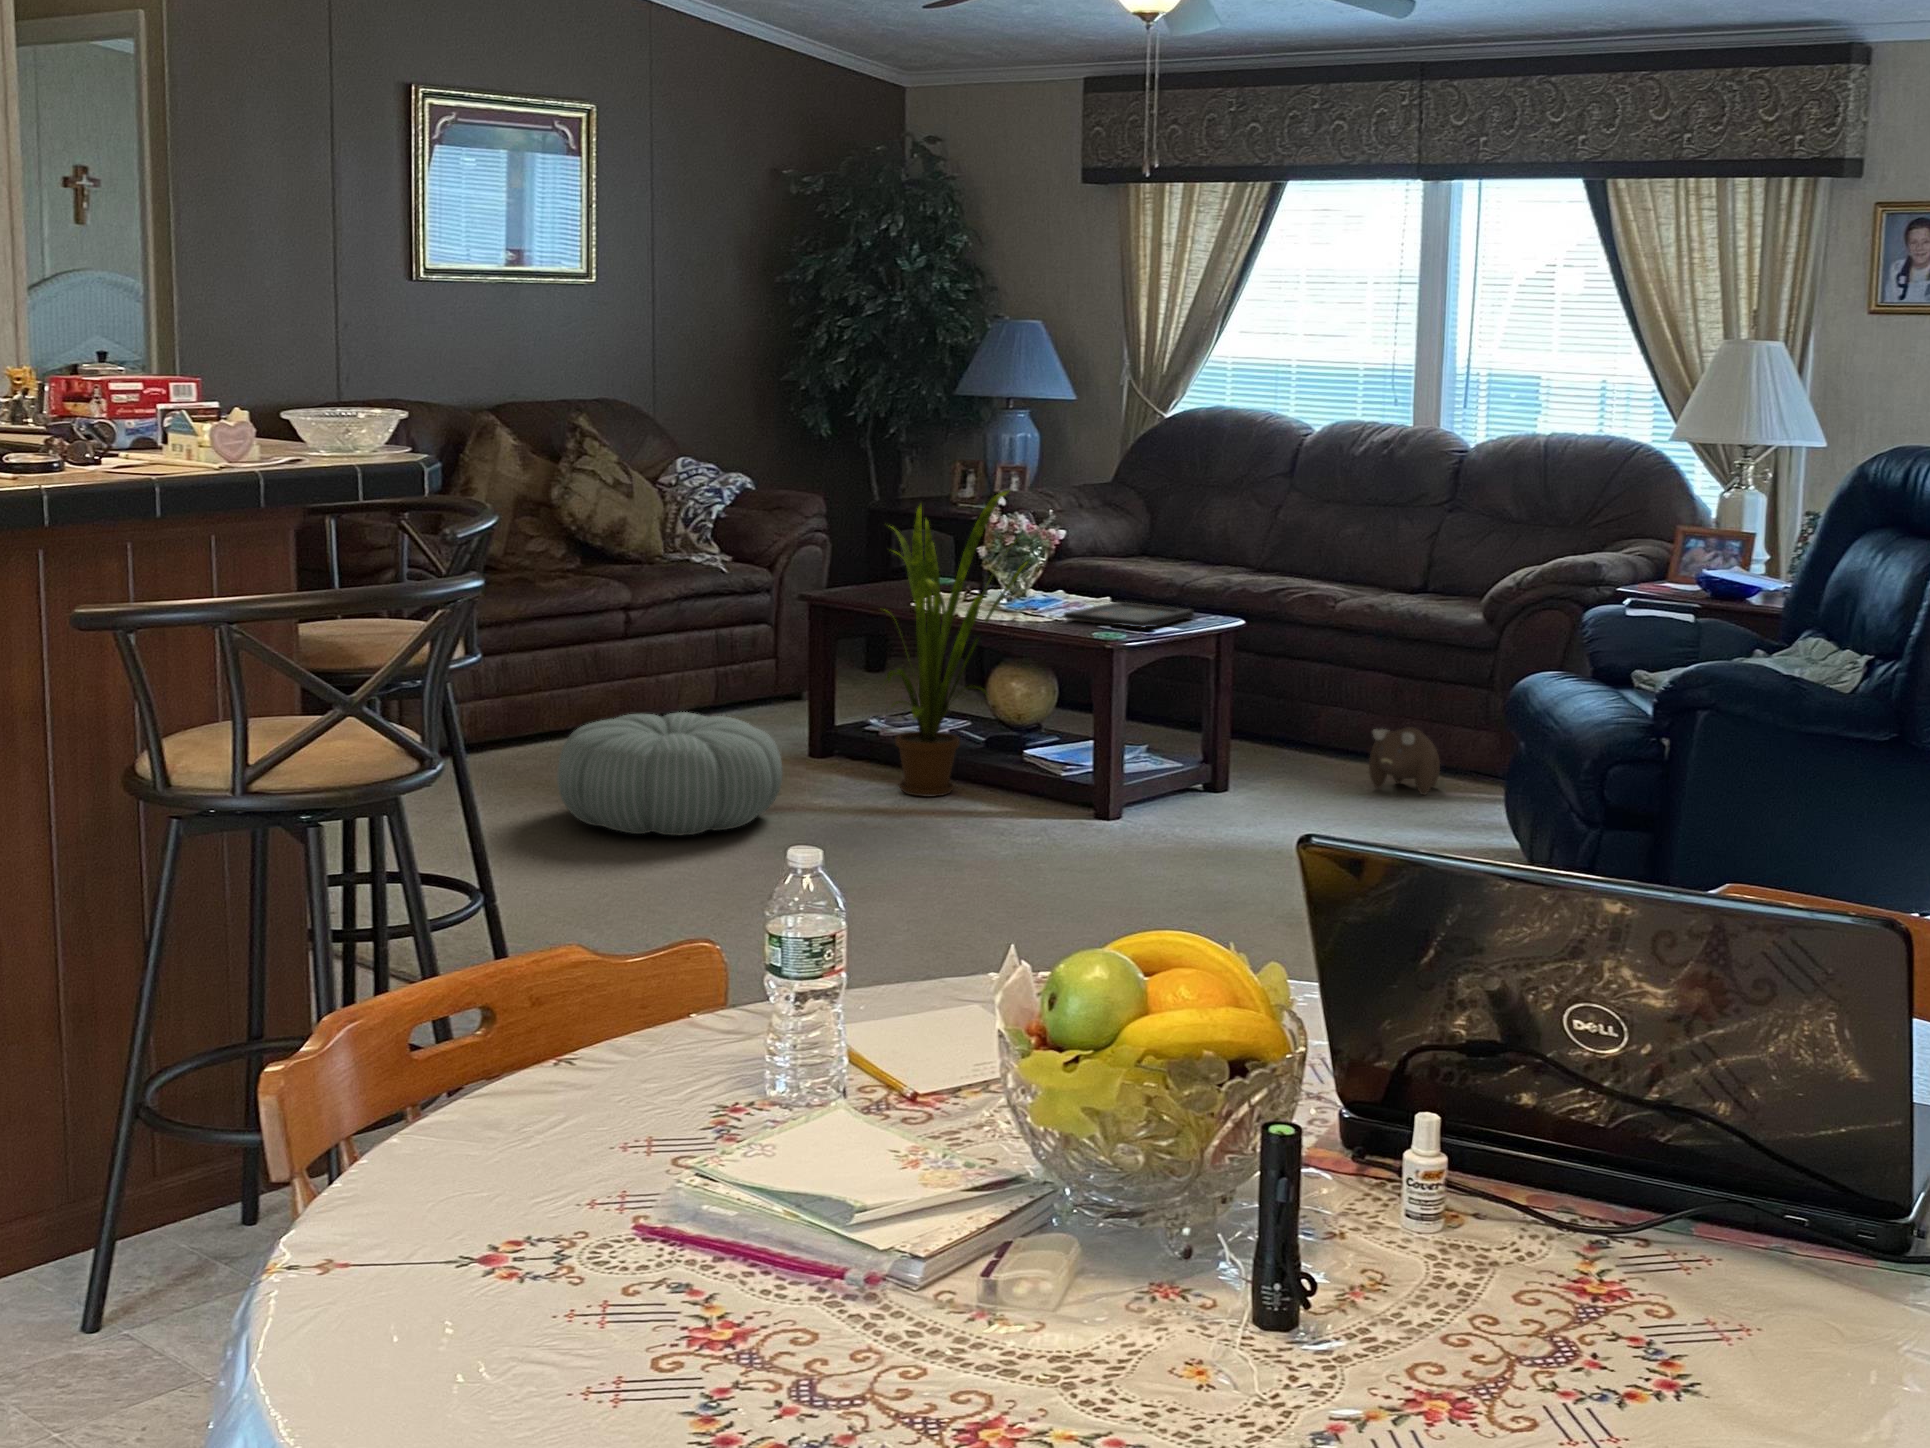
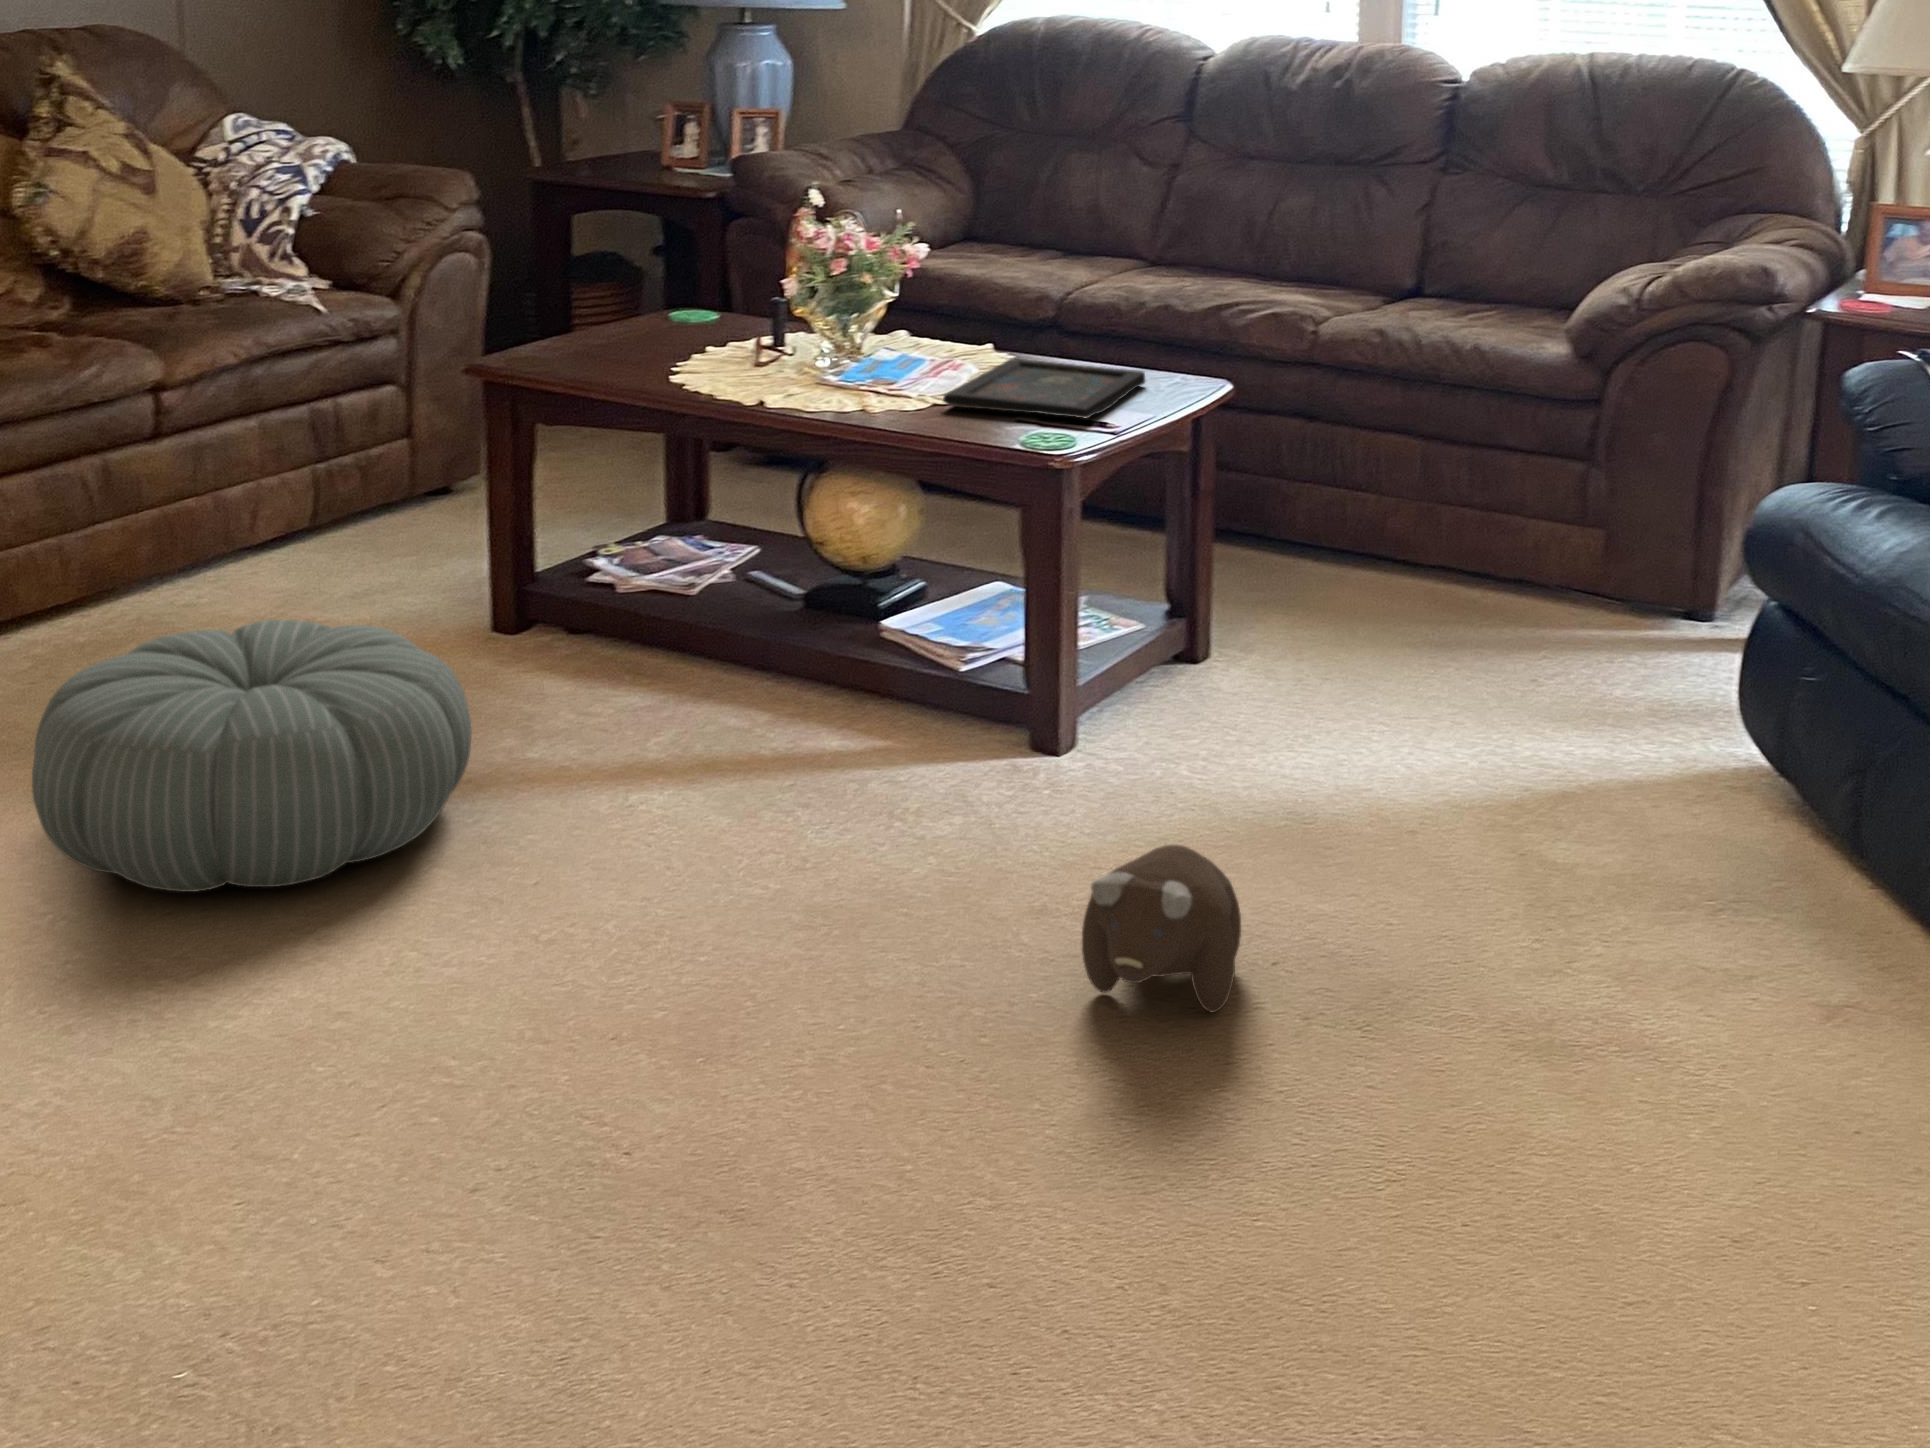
house plant: present [886,490,1026,797] -> none [617,183,884,724]
plush toy: present [1369,727,1440,795] -> present [1082,845,1241,1012]

